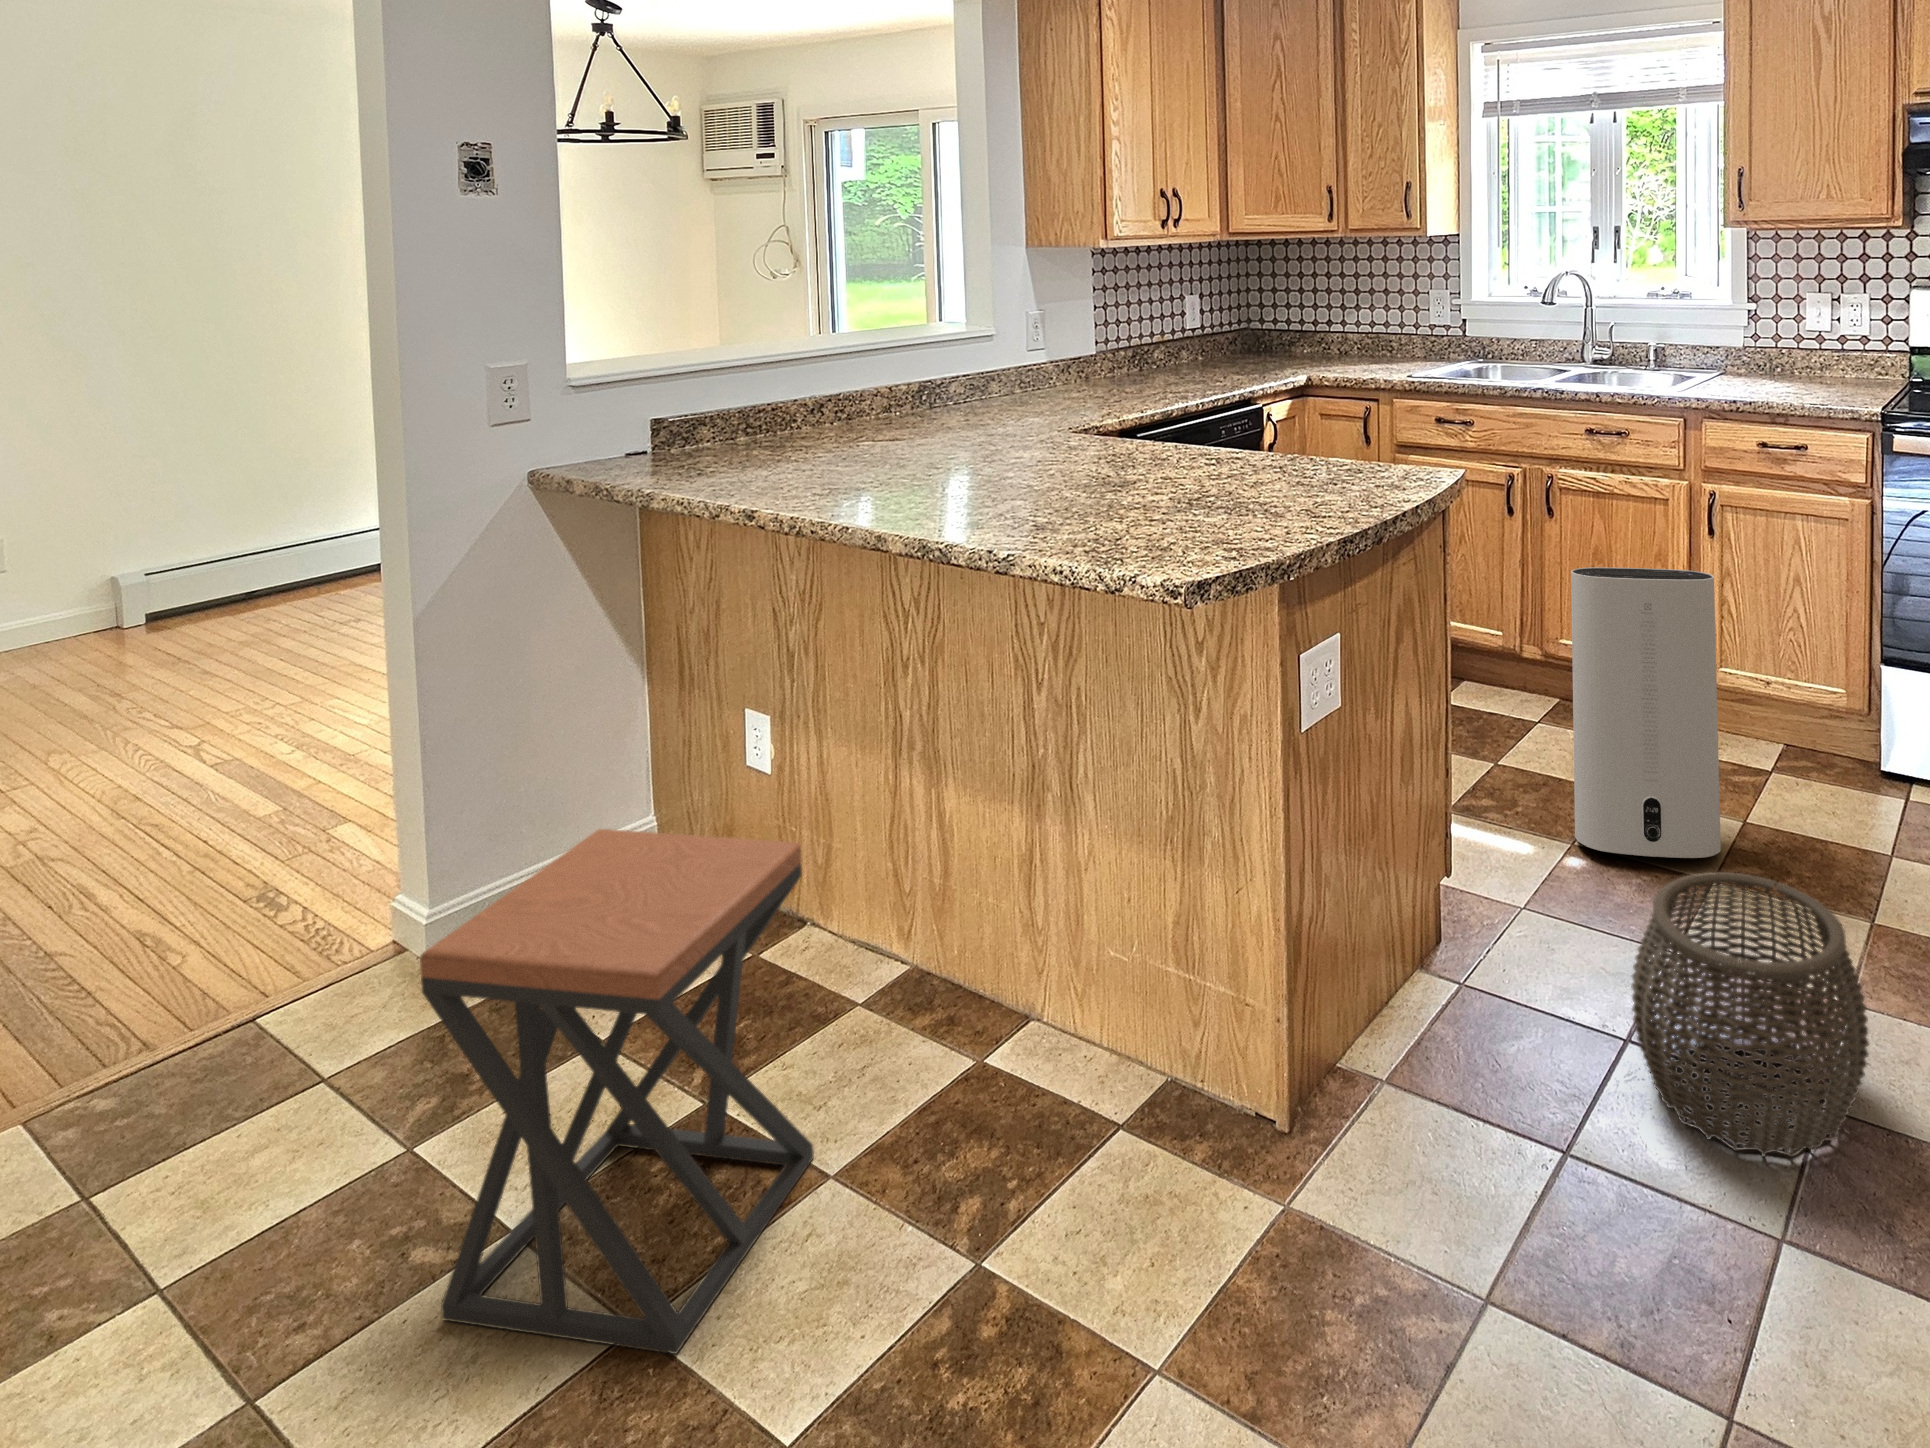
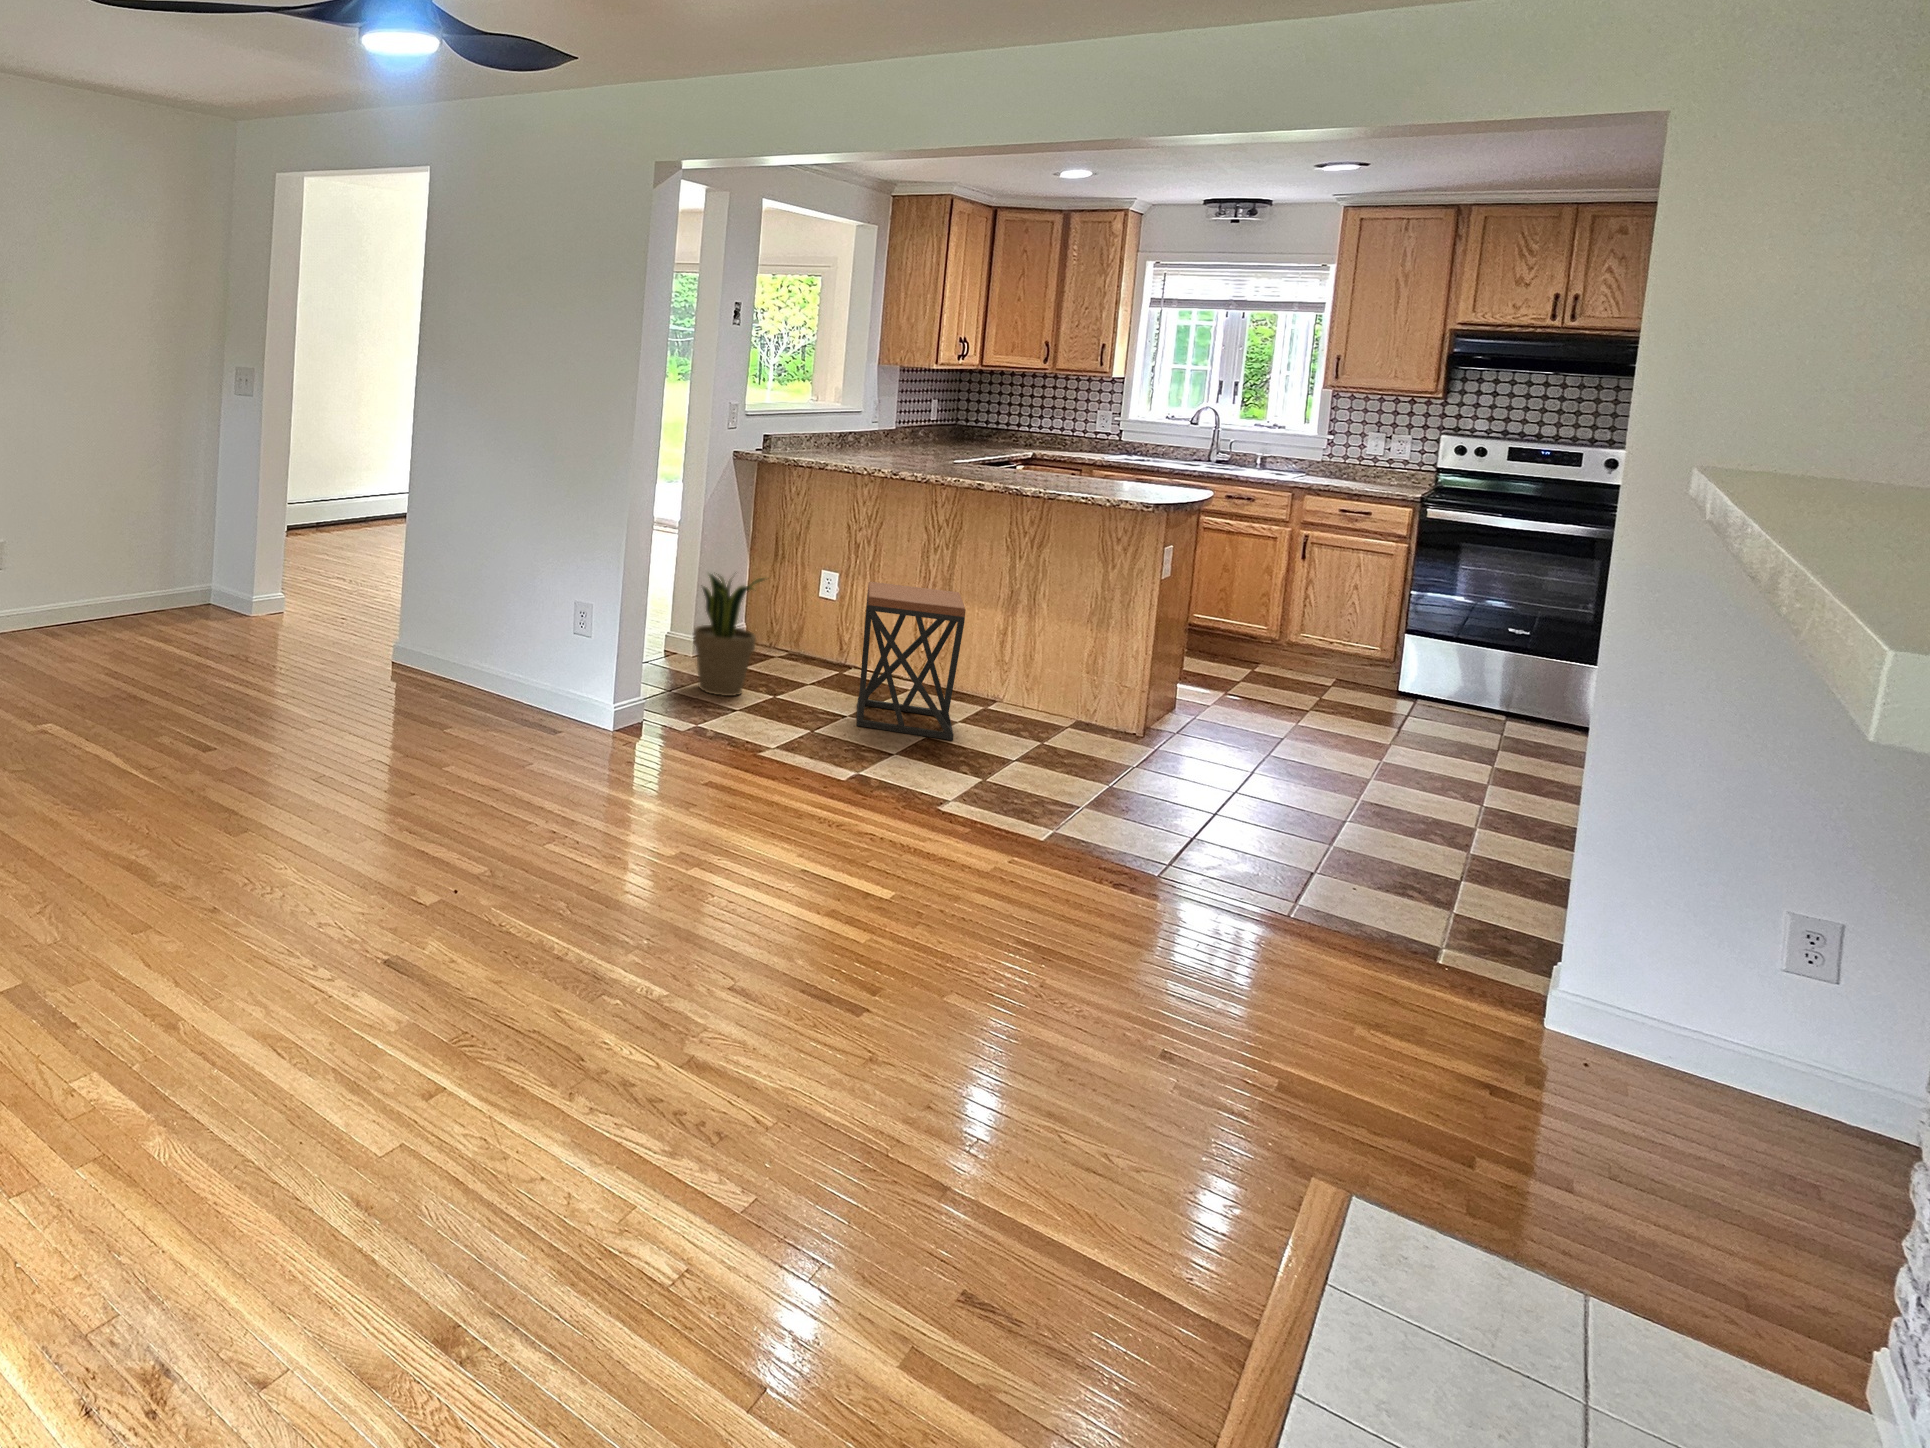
air purifier: present [1571,567,1721,858] -> none [1229,557,1321,701]
potted plant: none [139,830,362,1197] -> present [693,574,764,696]
woven basket: present [1631,872,1869,1157] -> none [1292,666,1406,763]

